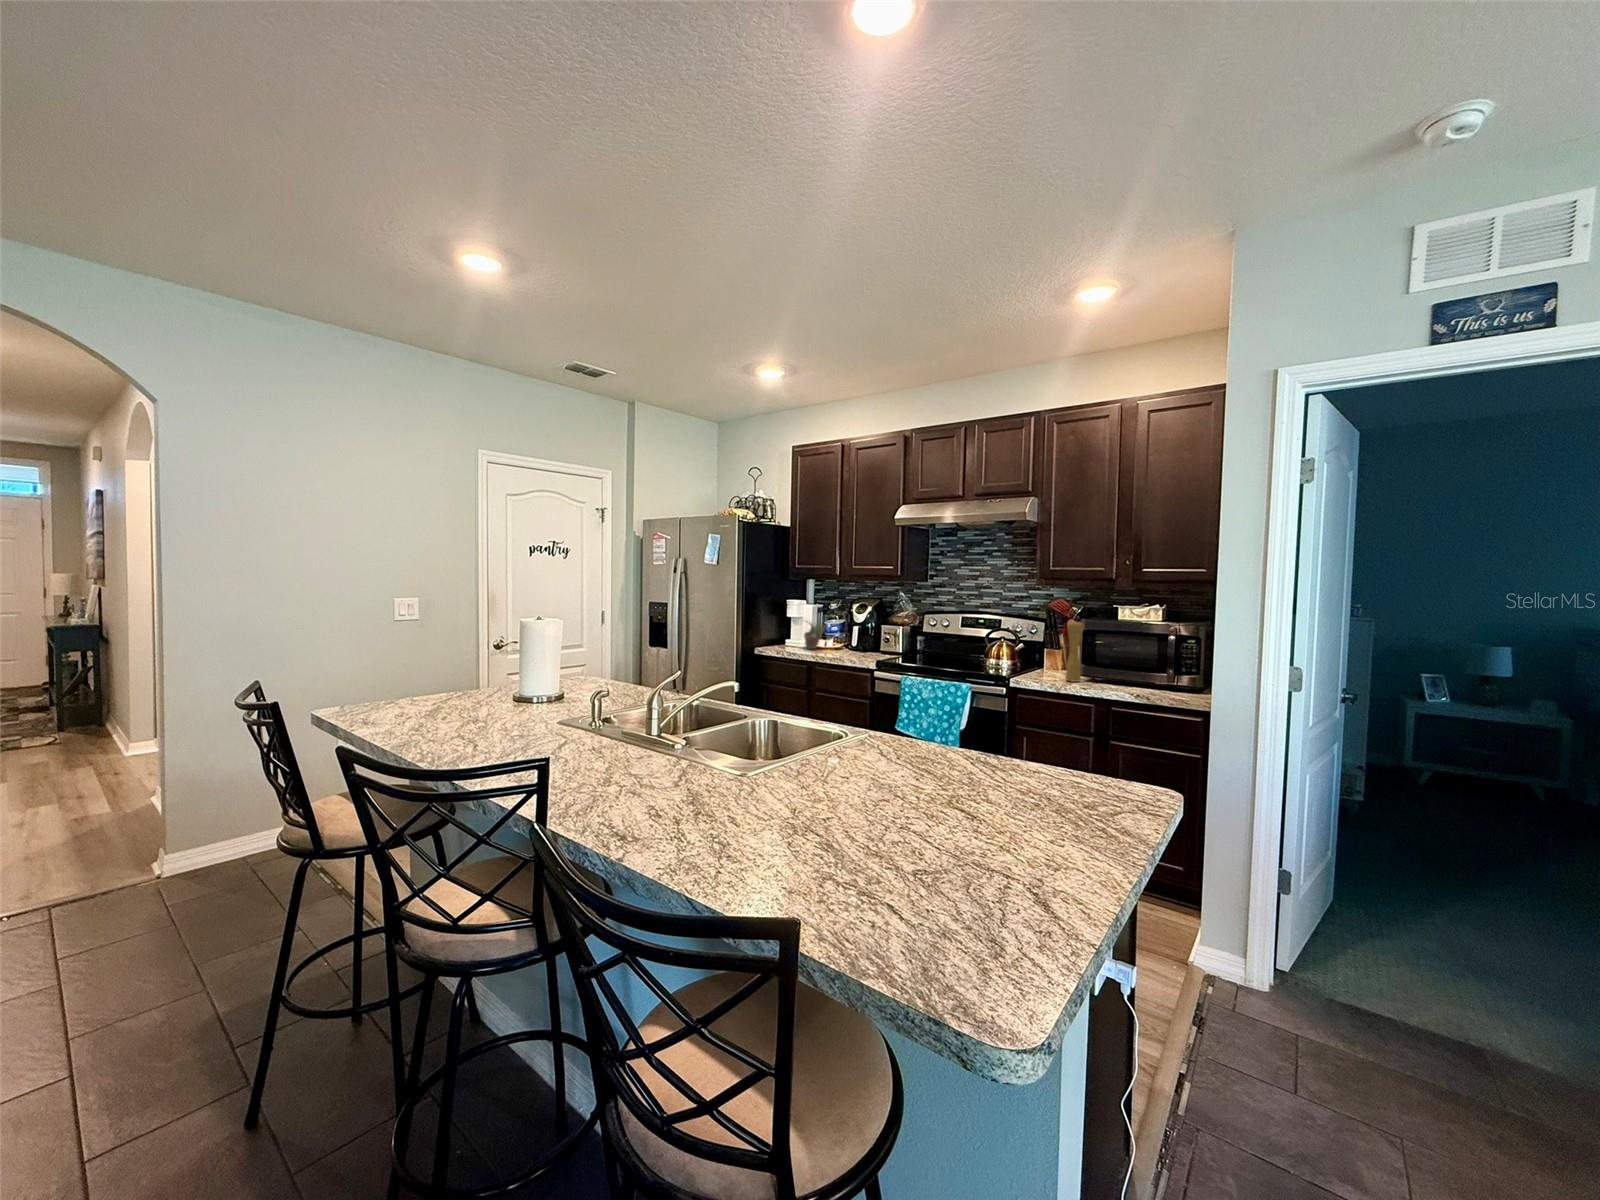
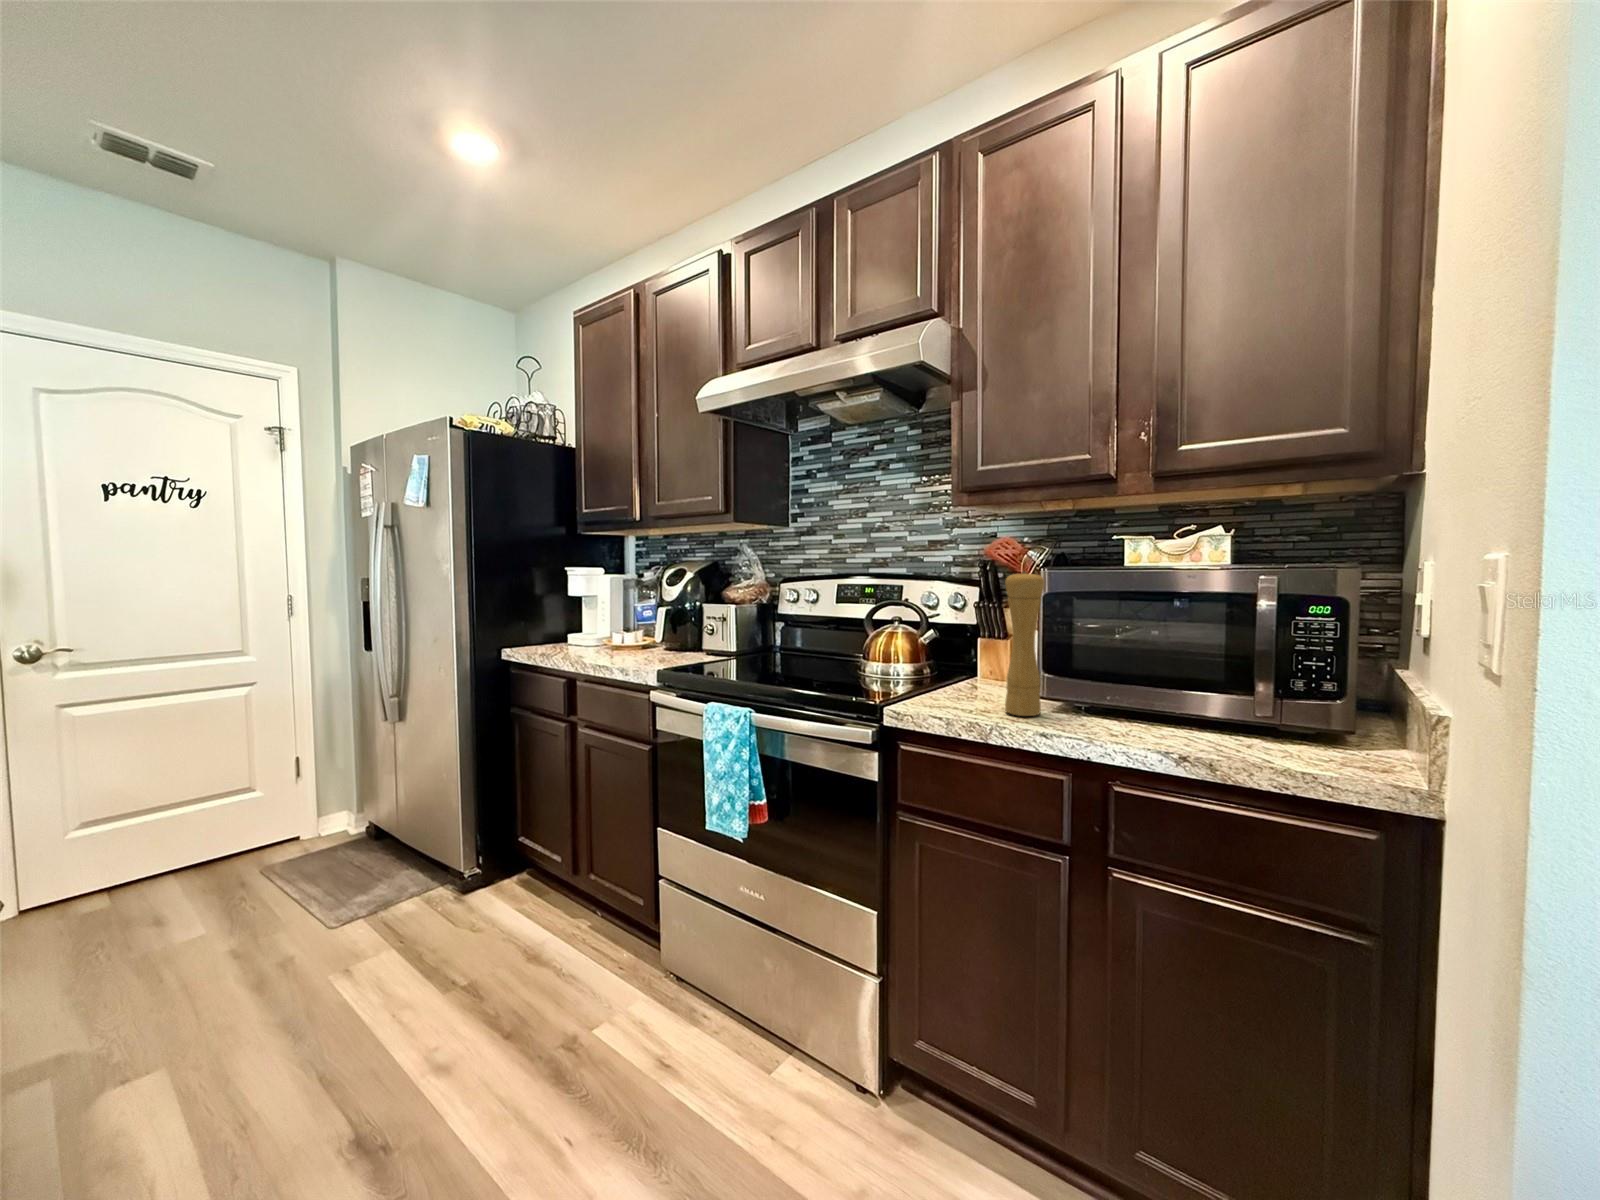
succulent plant: present [804,615,826,649] -> none [585,585,627,647]

